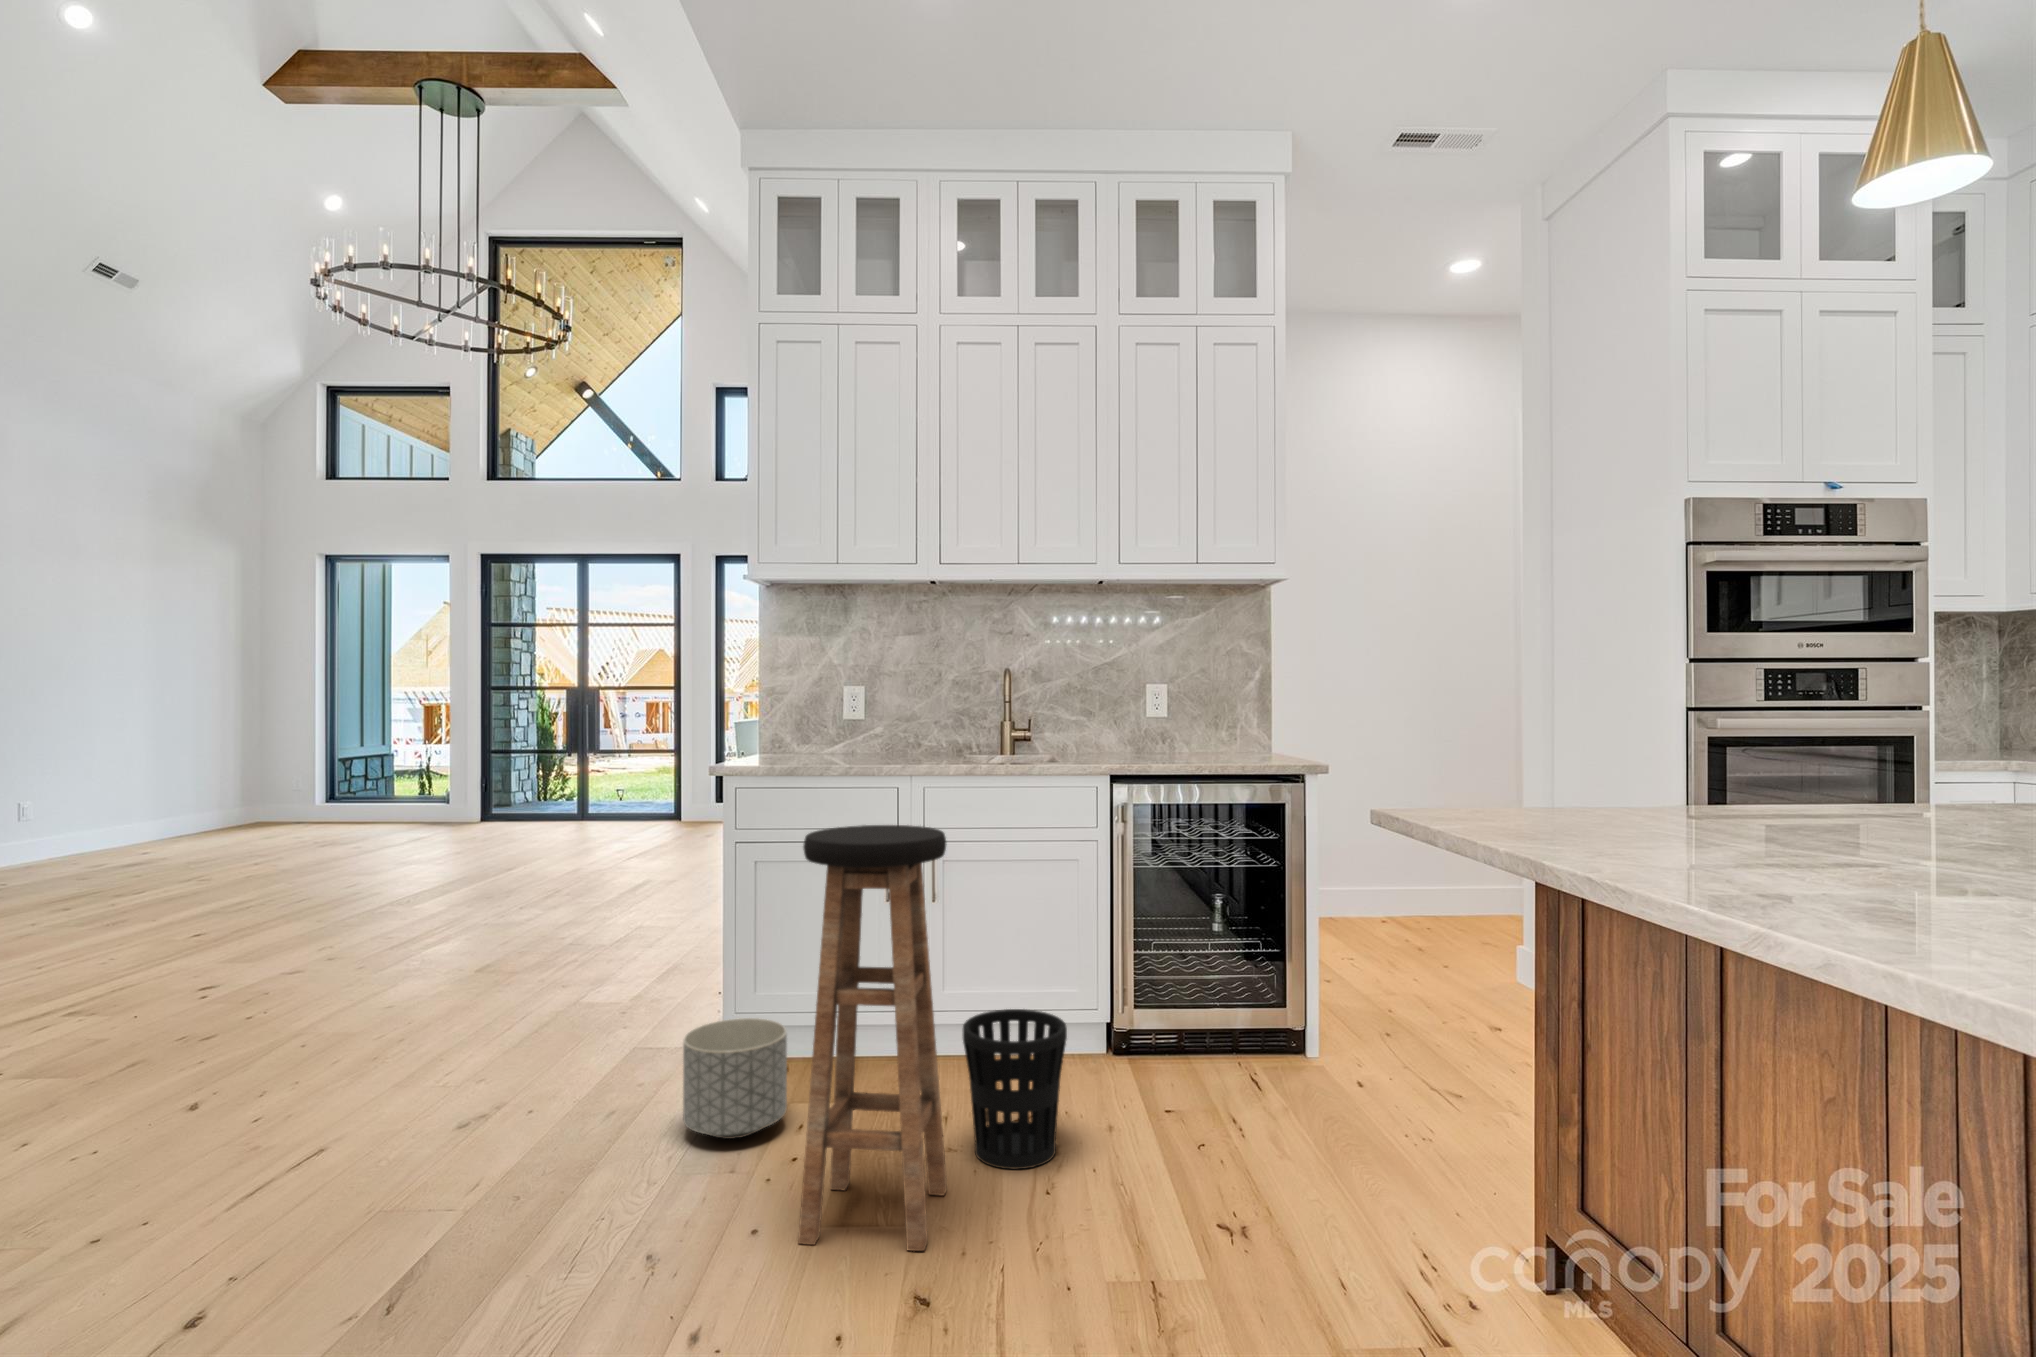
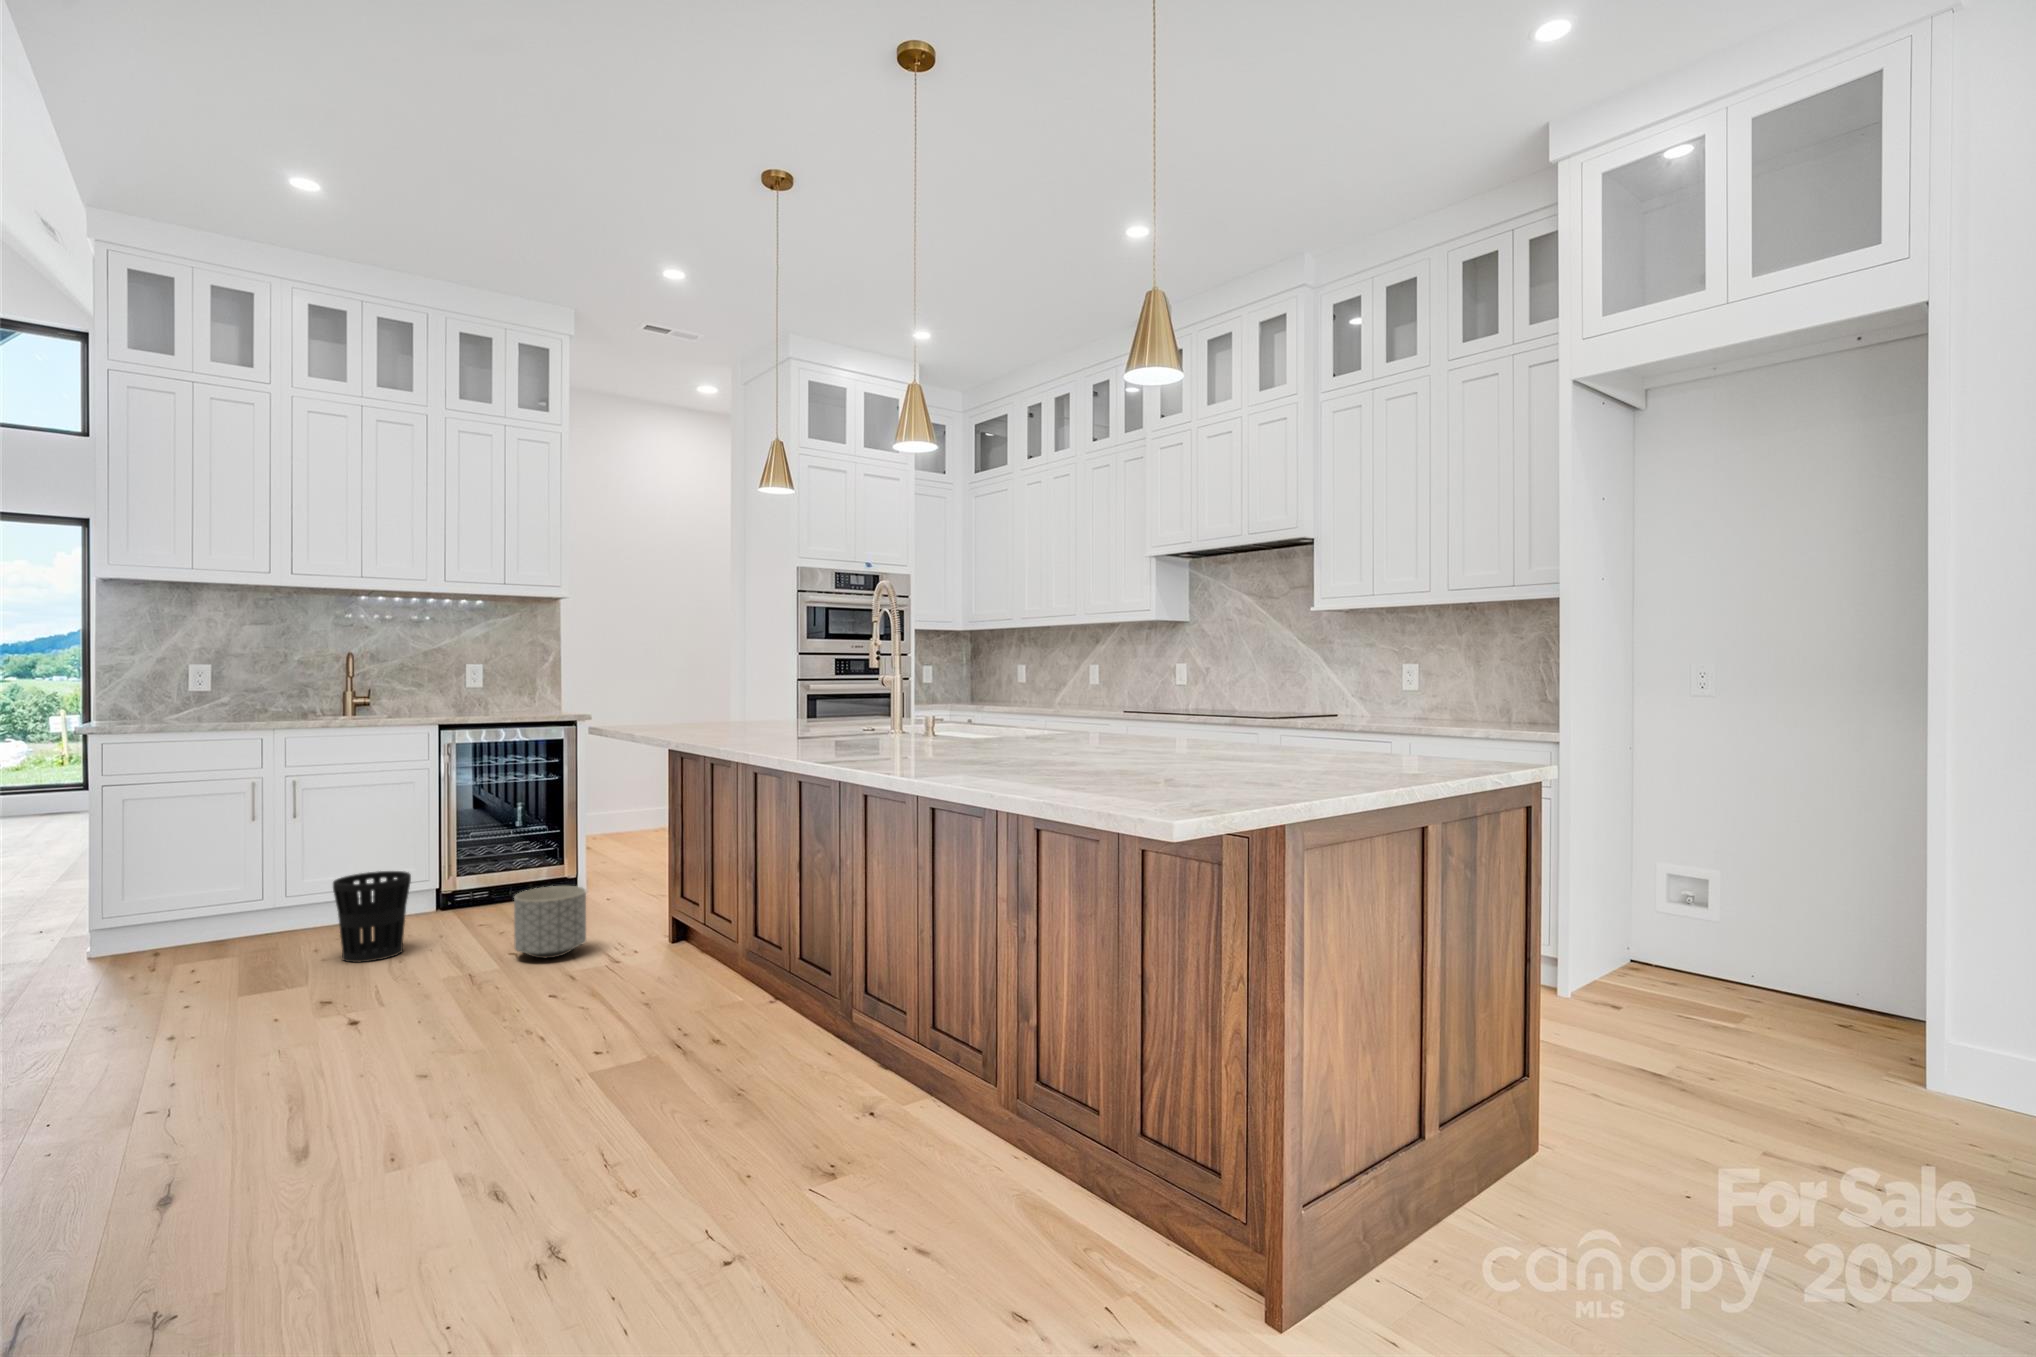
bar stool: present [798,825,947,1251] -> none [219,754,329,1008]
planter: present [683,1018,787,1139] -> present [514,886,586,958]

